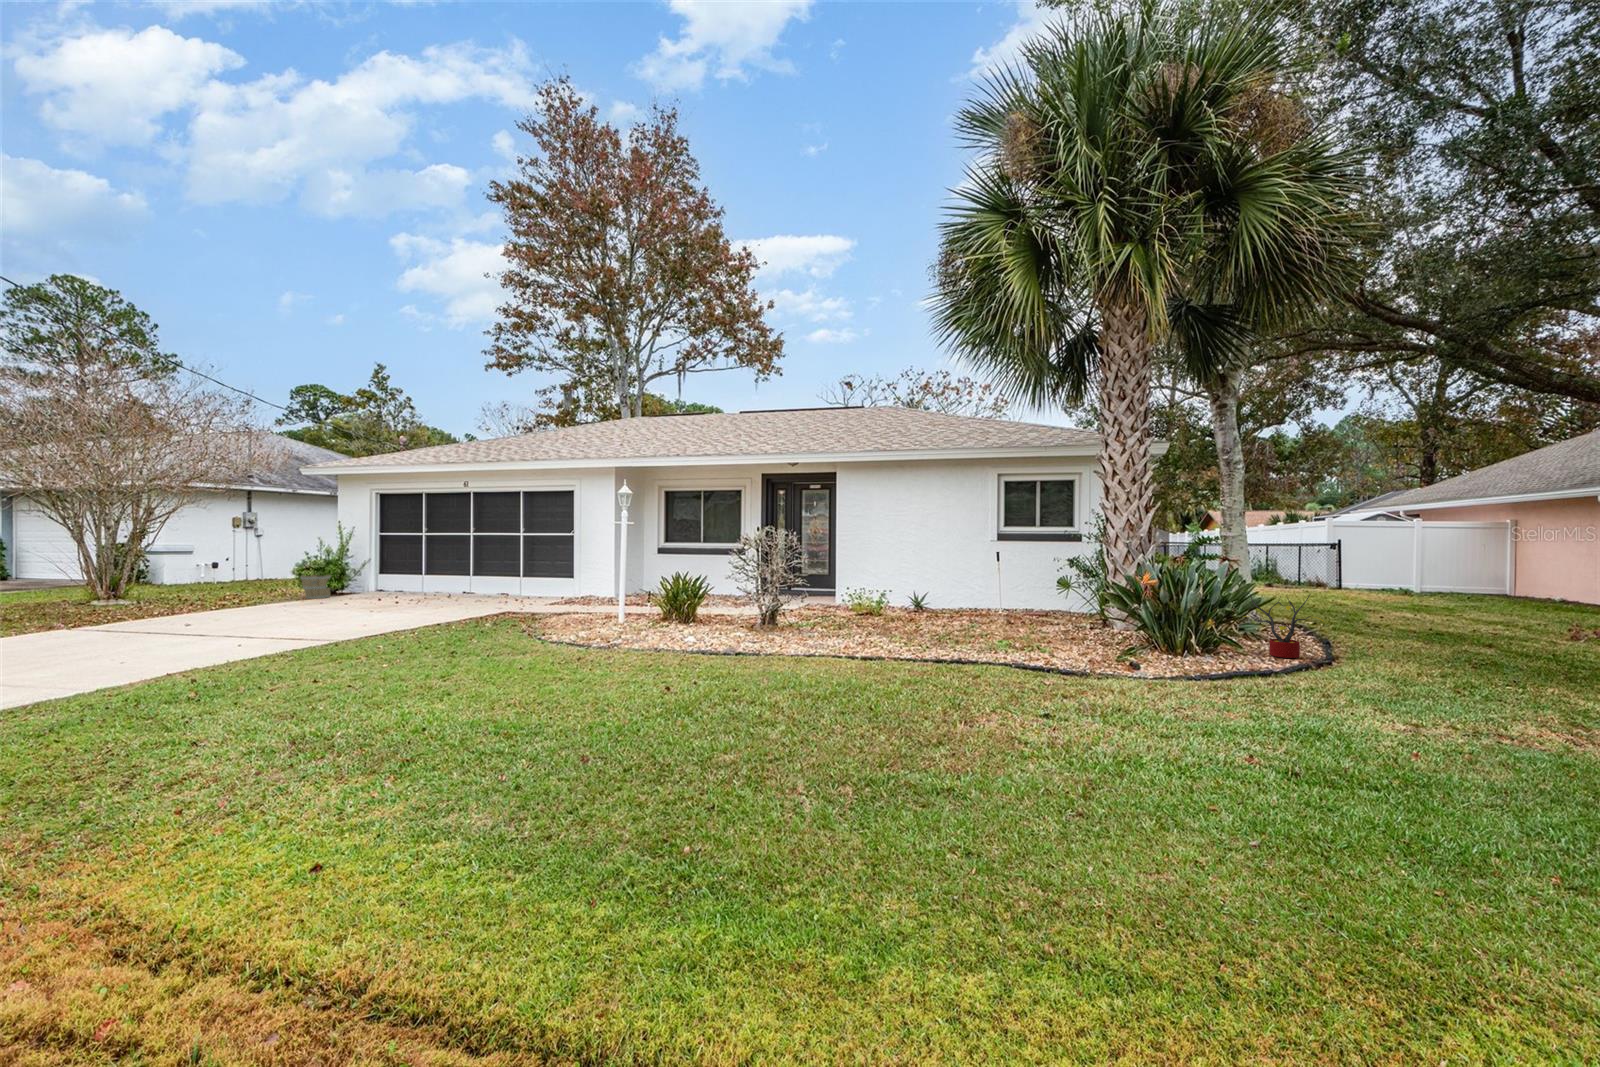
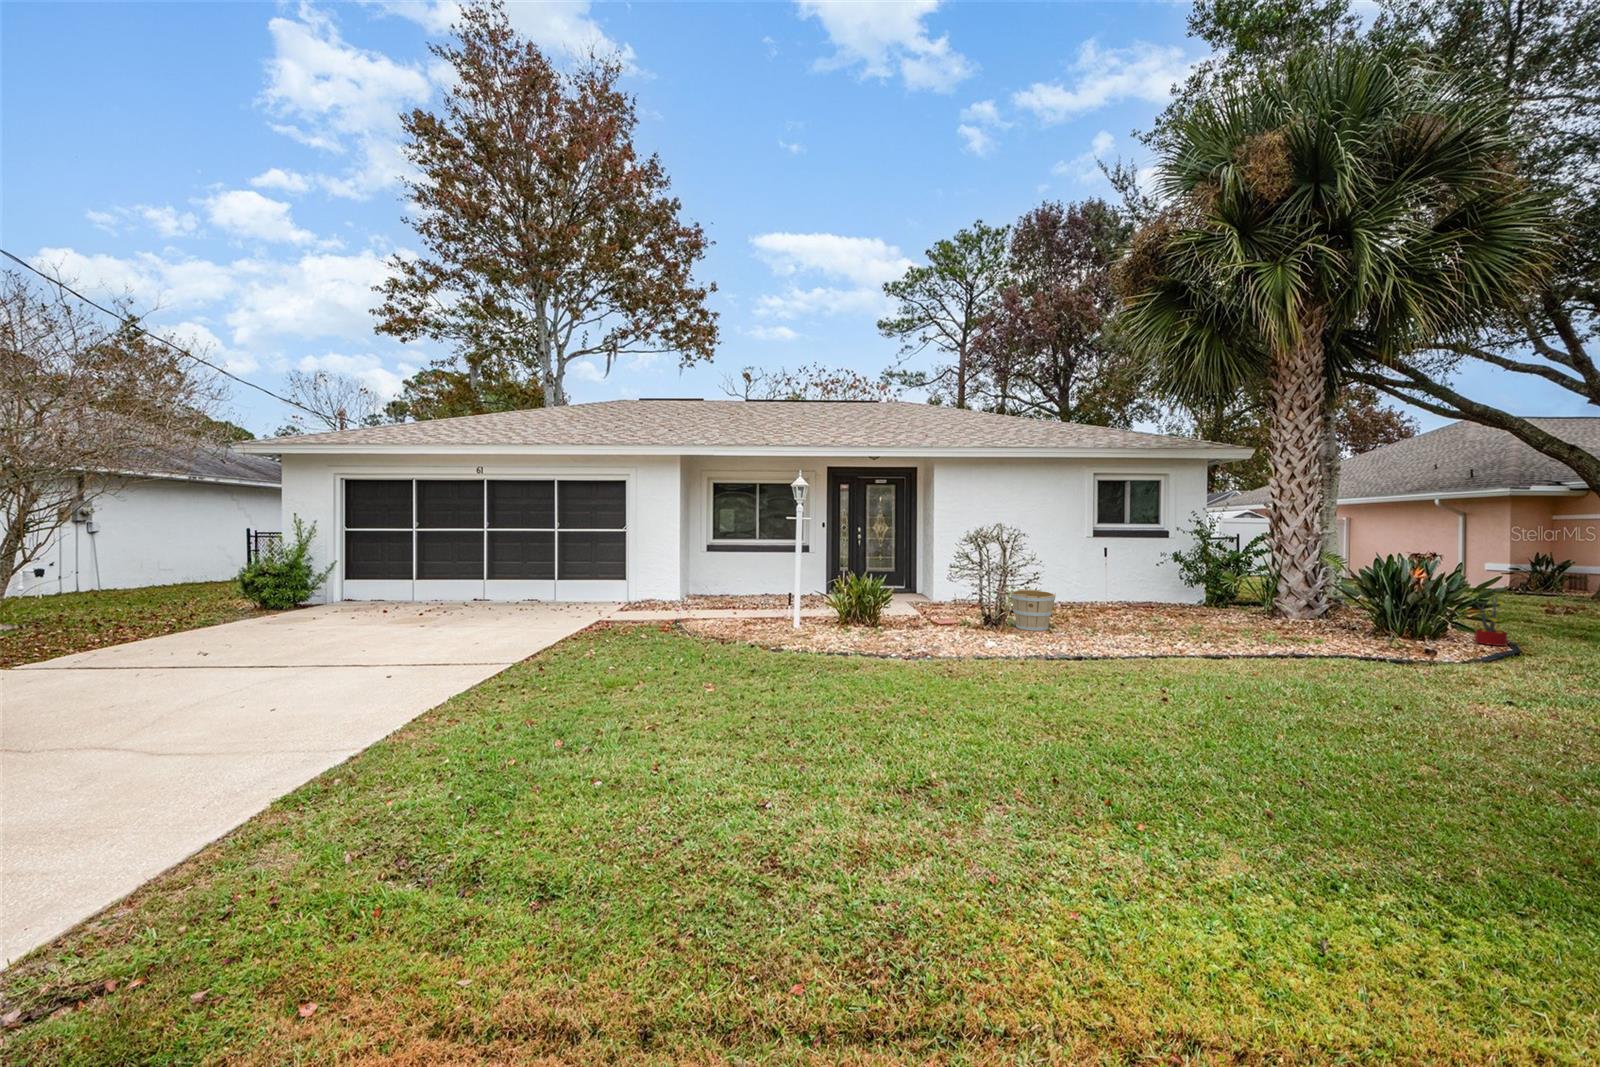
wooden bucket: present [301,574,331,599] -> present [1011,589,1056,631]

